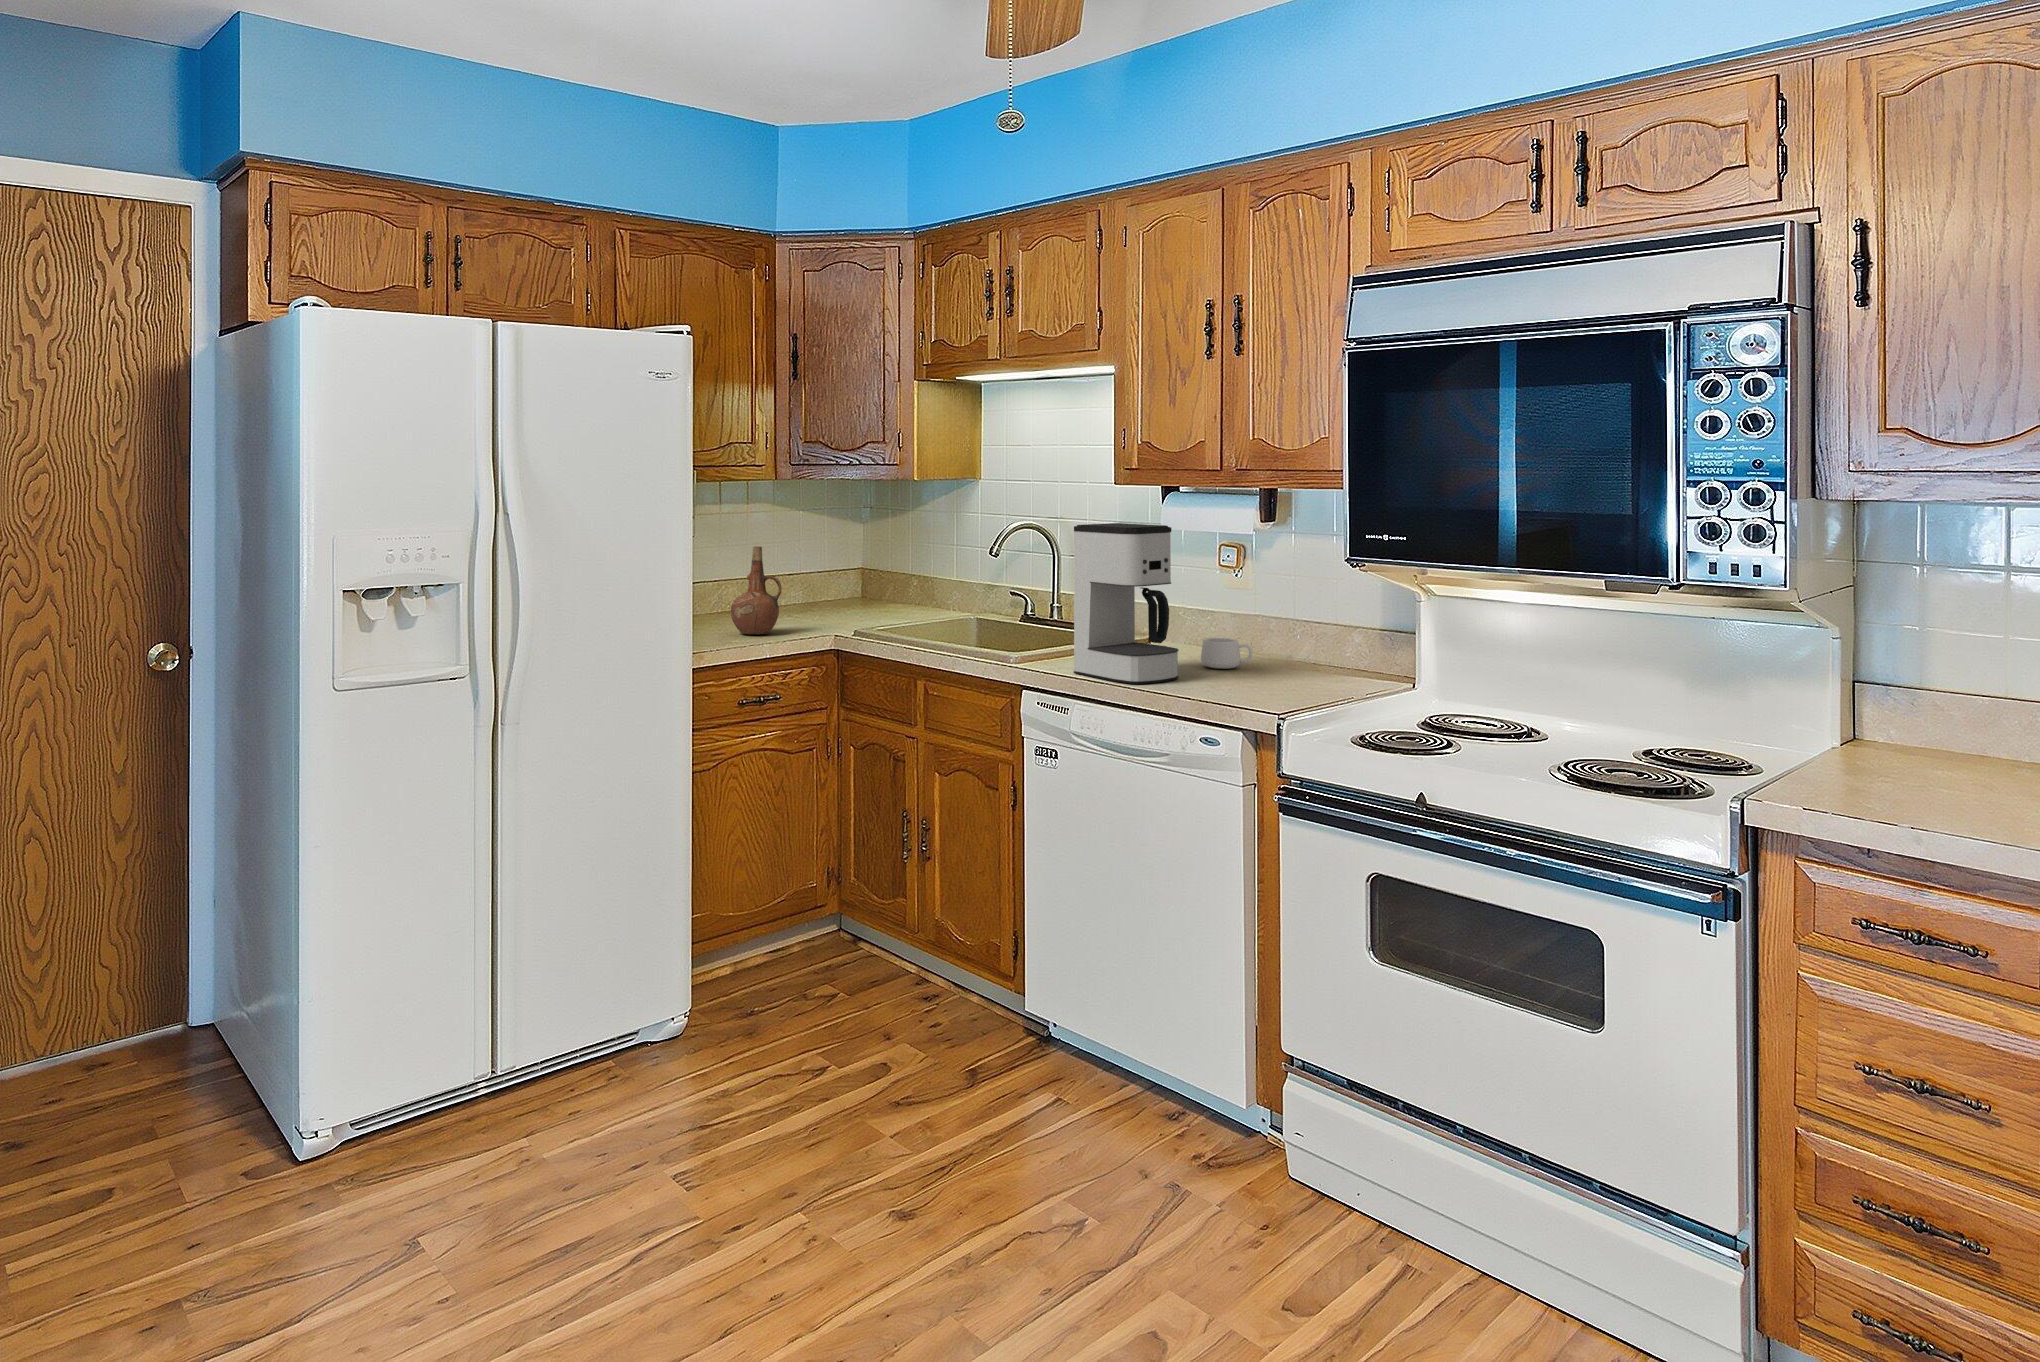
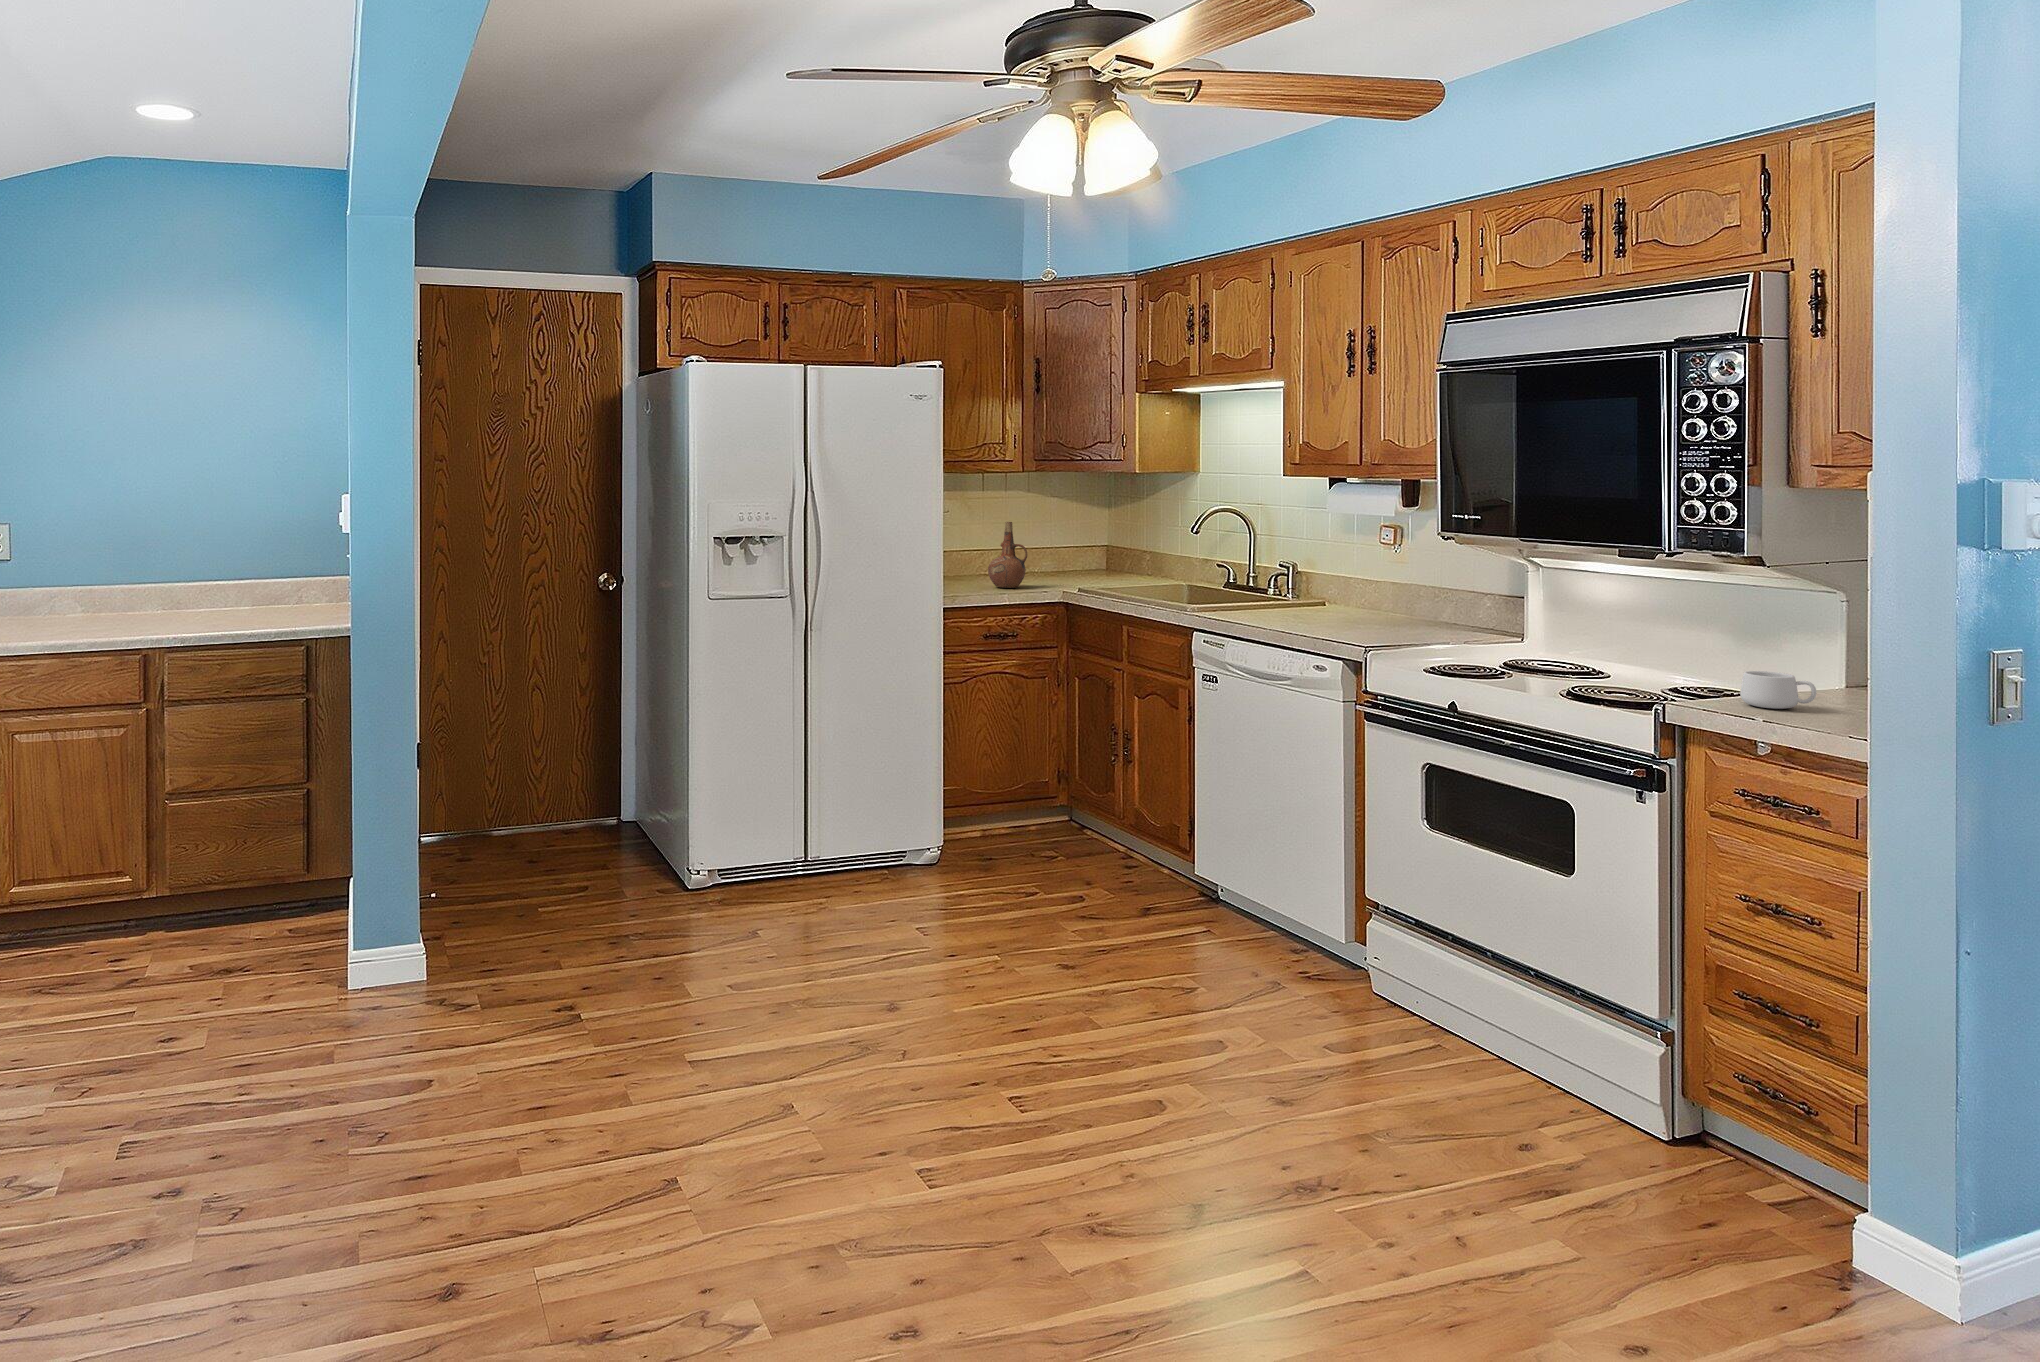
coffee maker: present [1074,523,1179,684] -> none [1236,505,1320,627]
mug: present [1201,638,1252,669] -> present [1740,671,1816,709]

